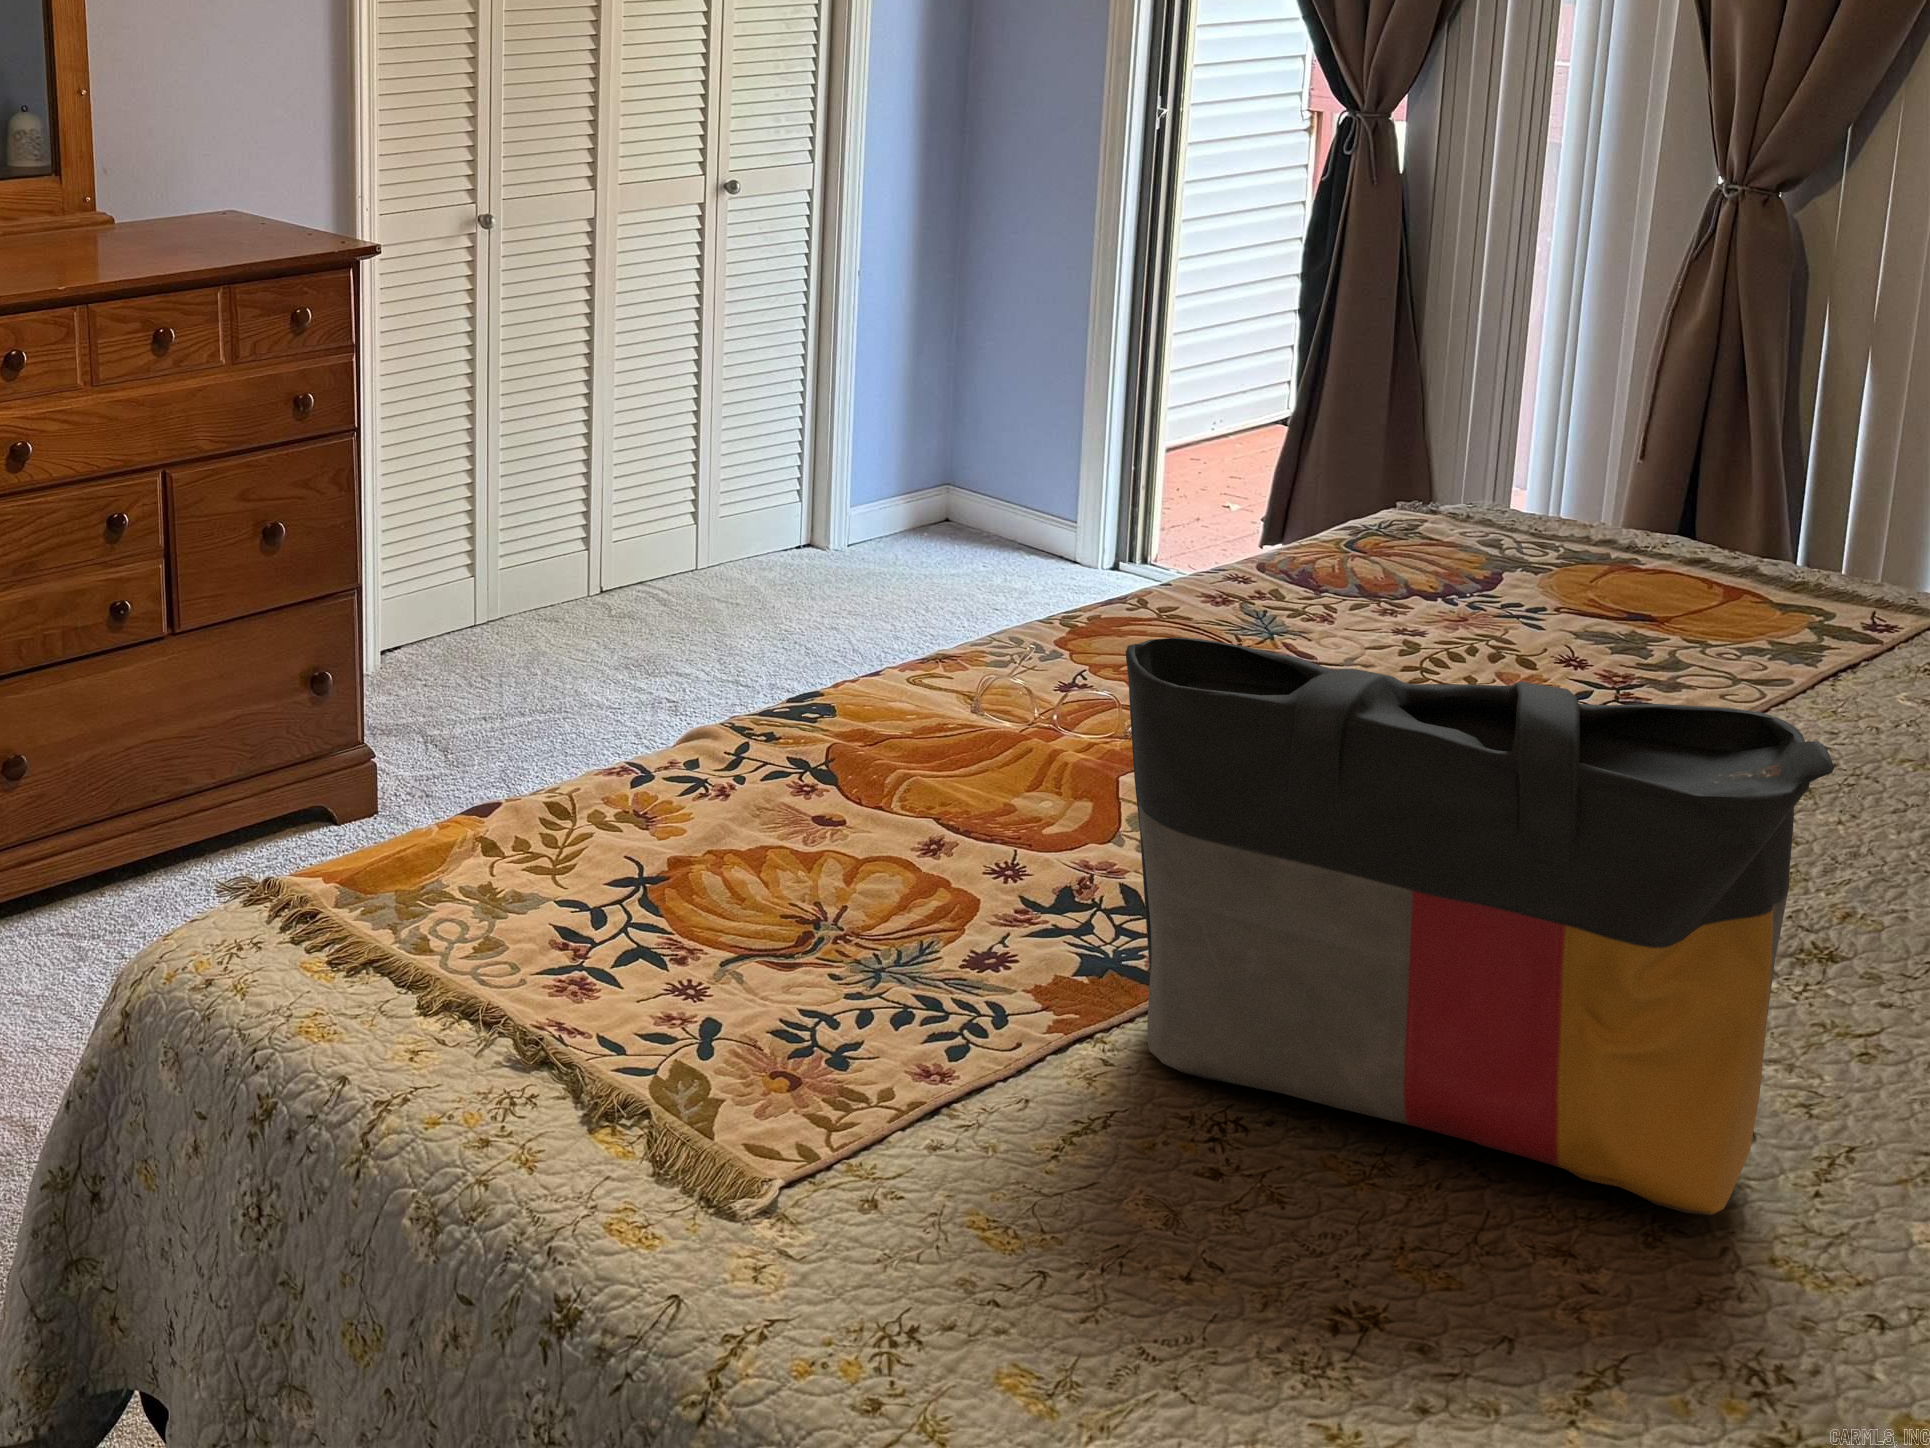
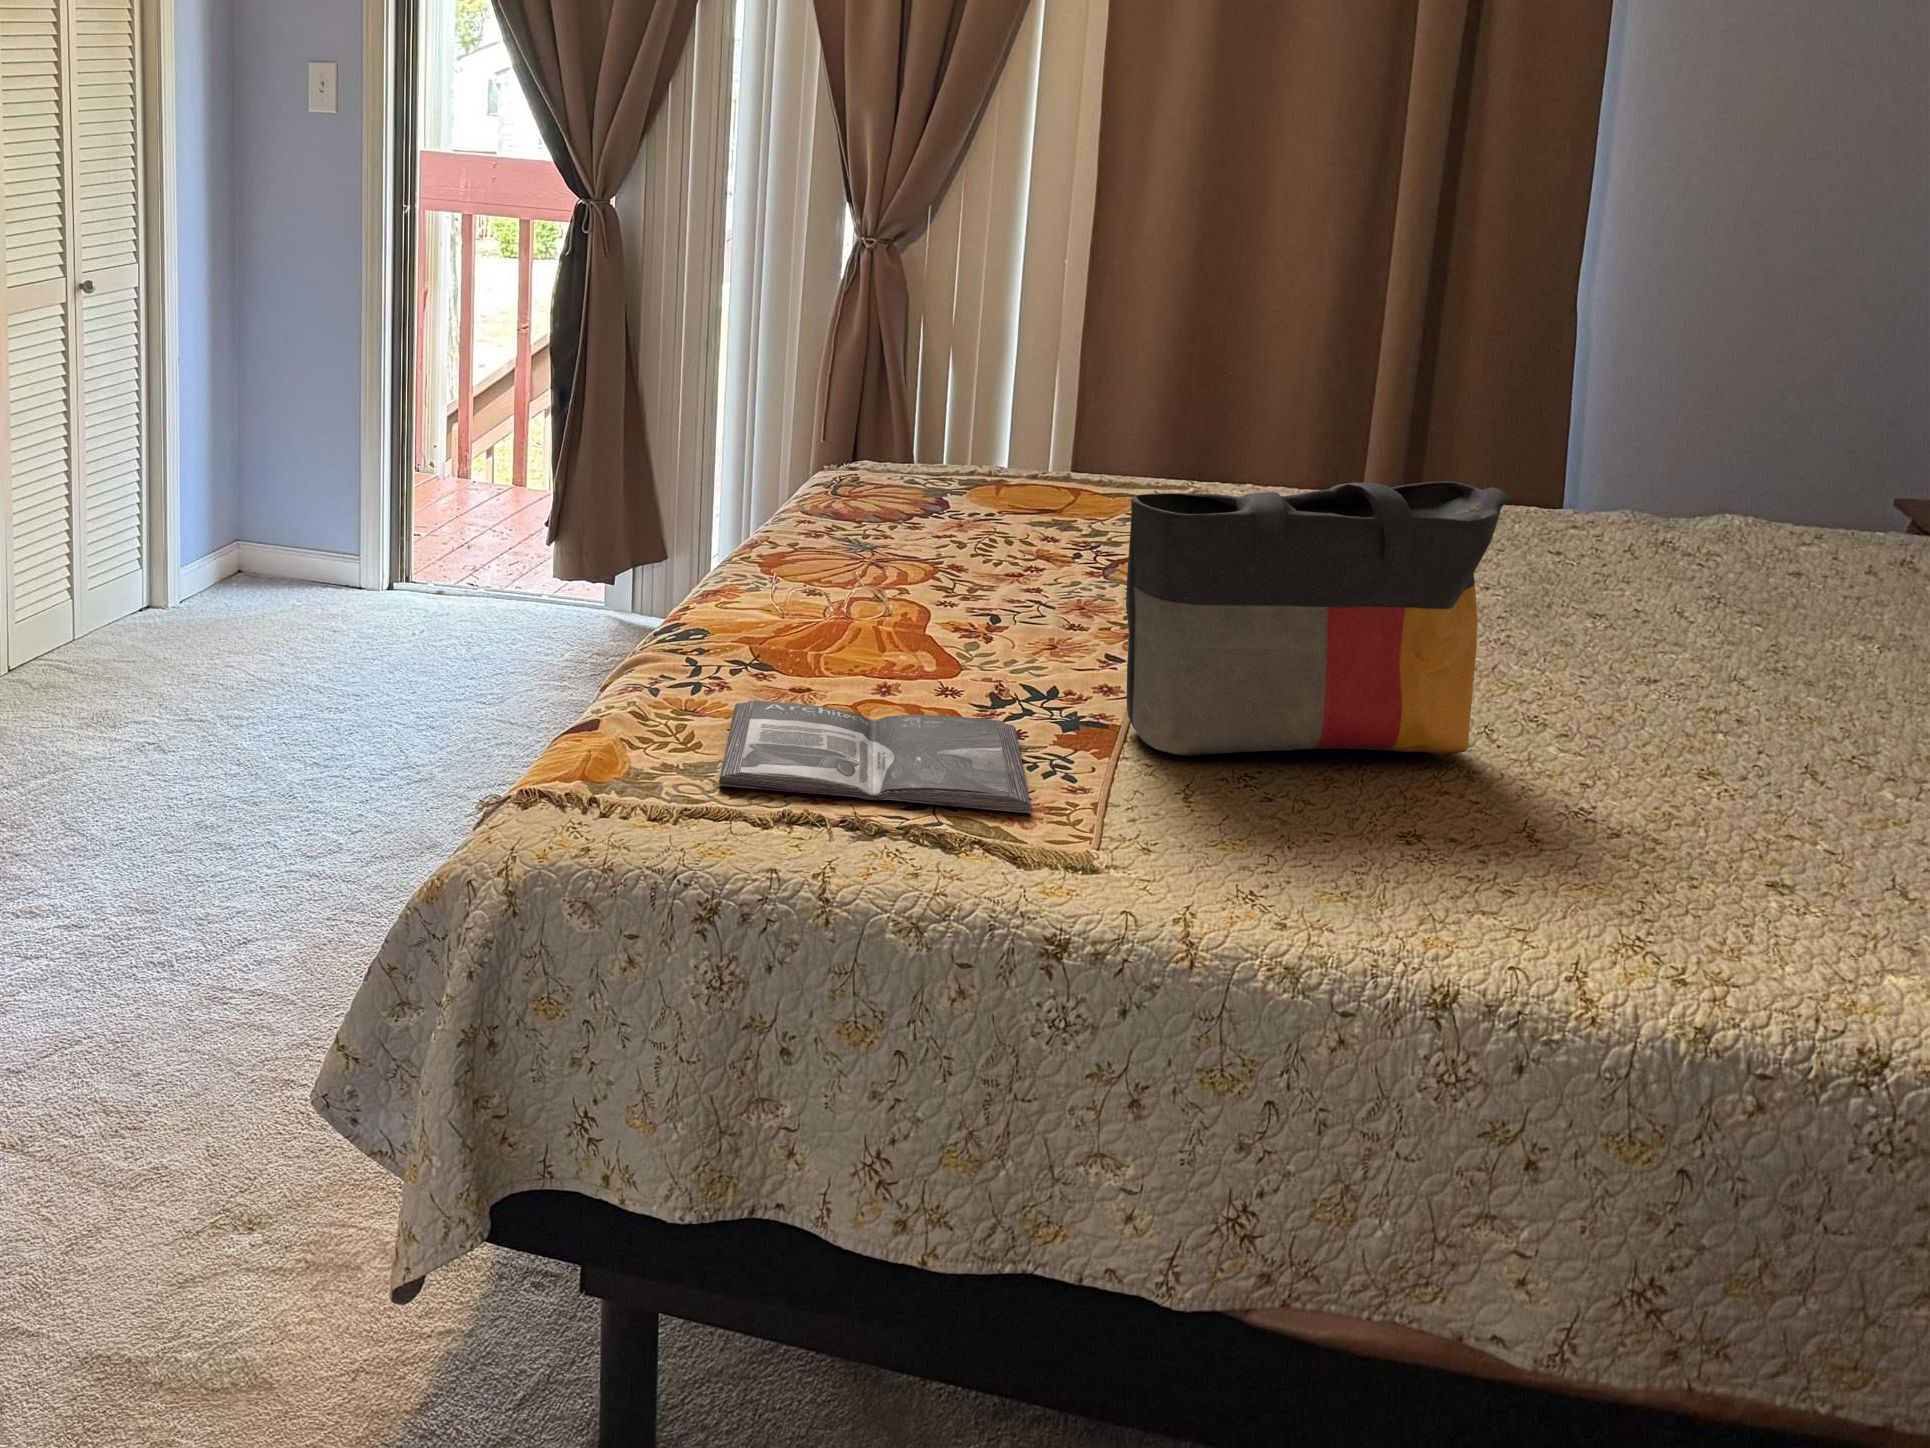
magazine: none [454,822,986,1095] -> present [719,700,1031,813]

